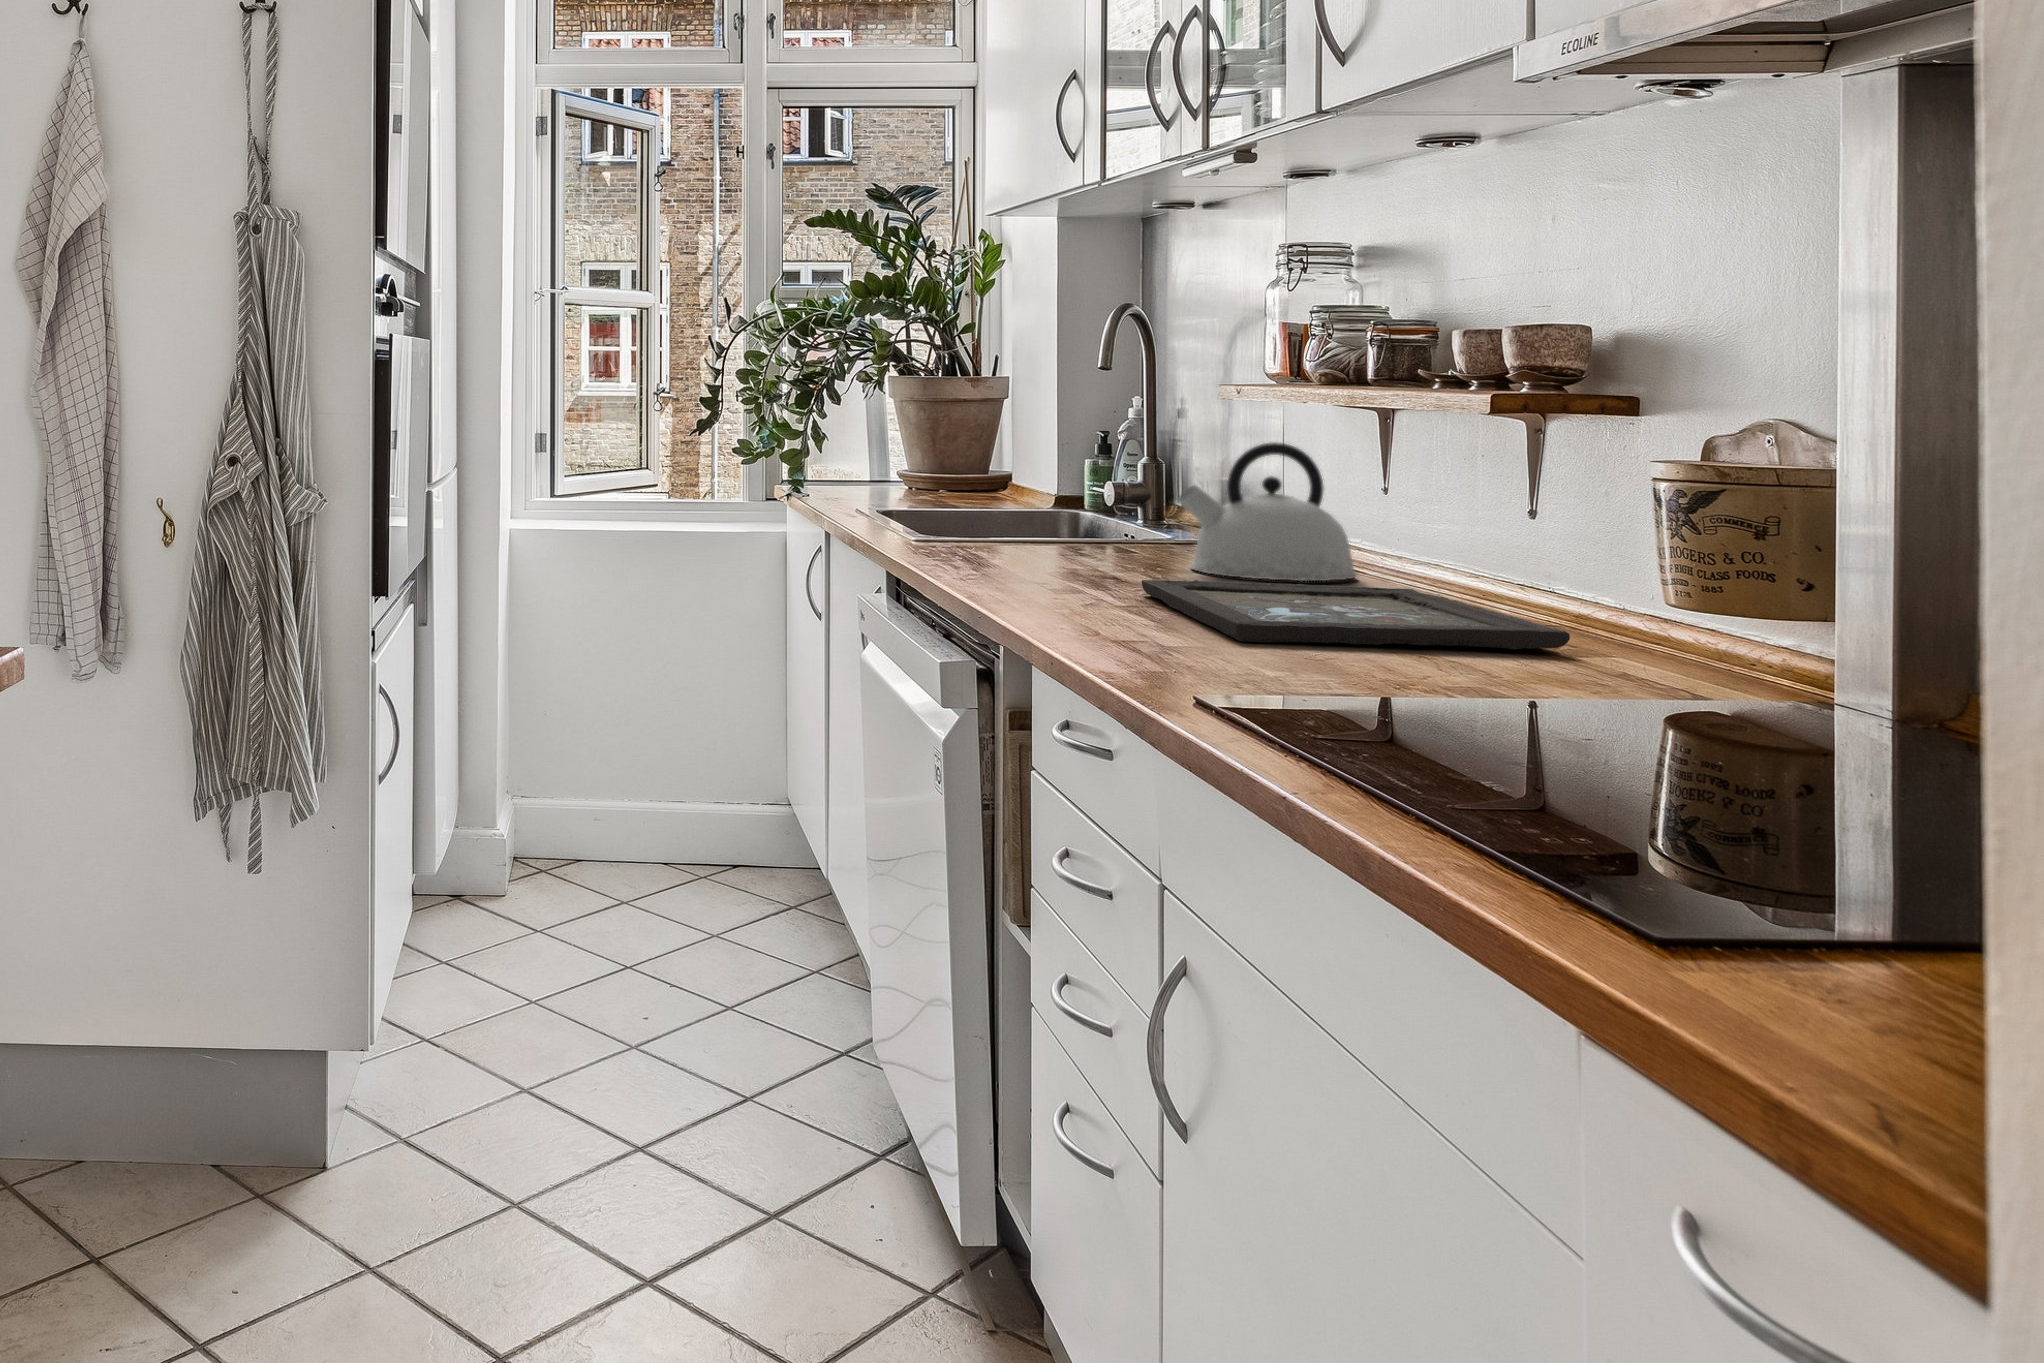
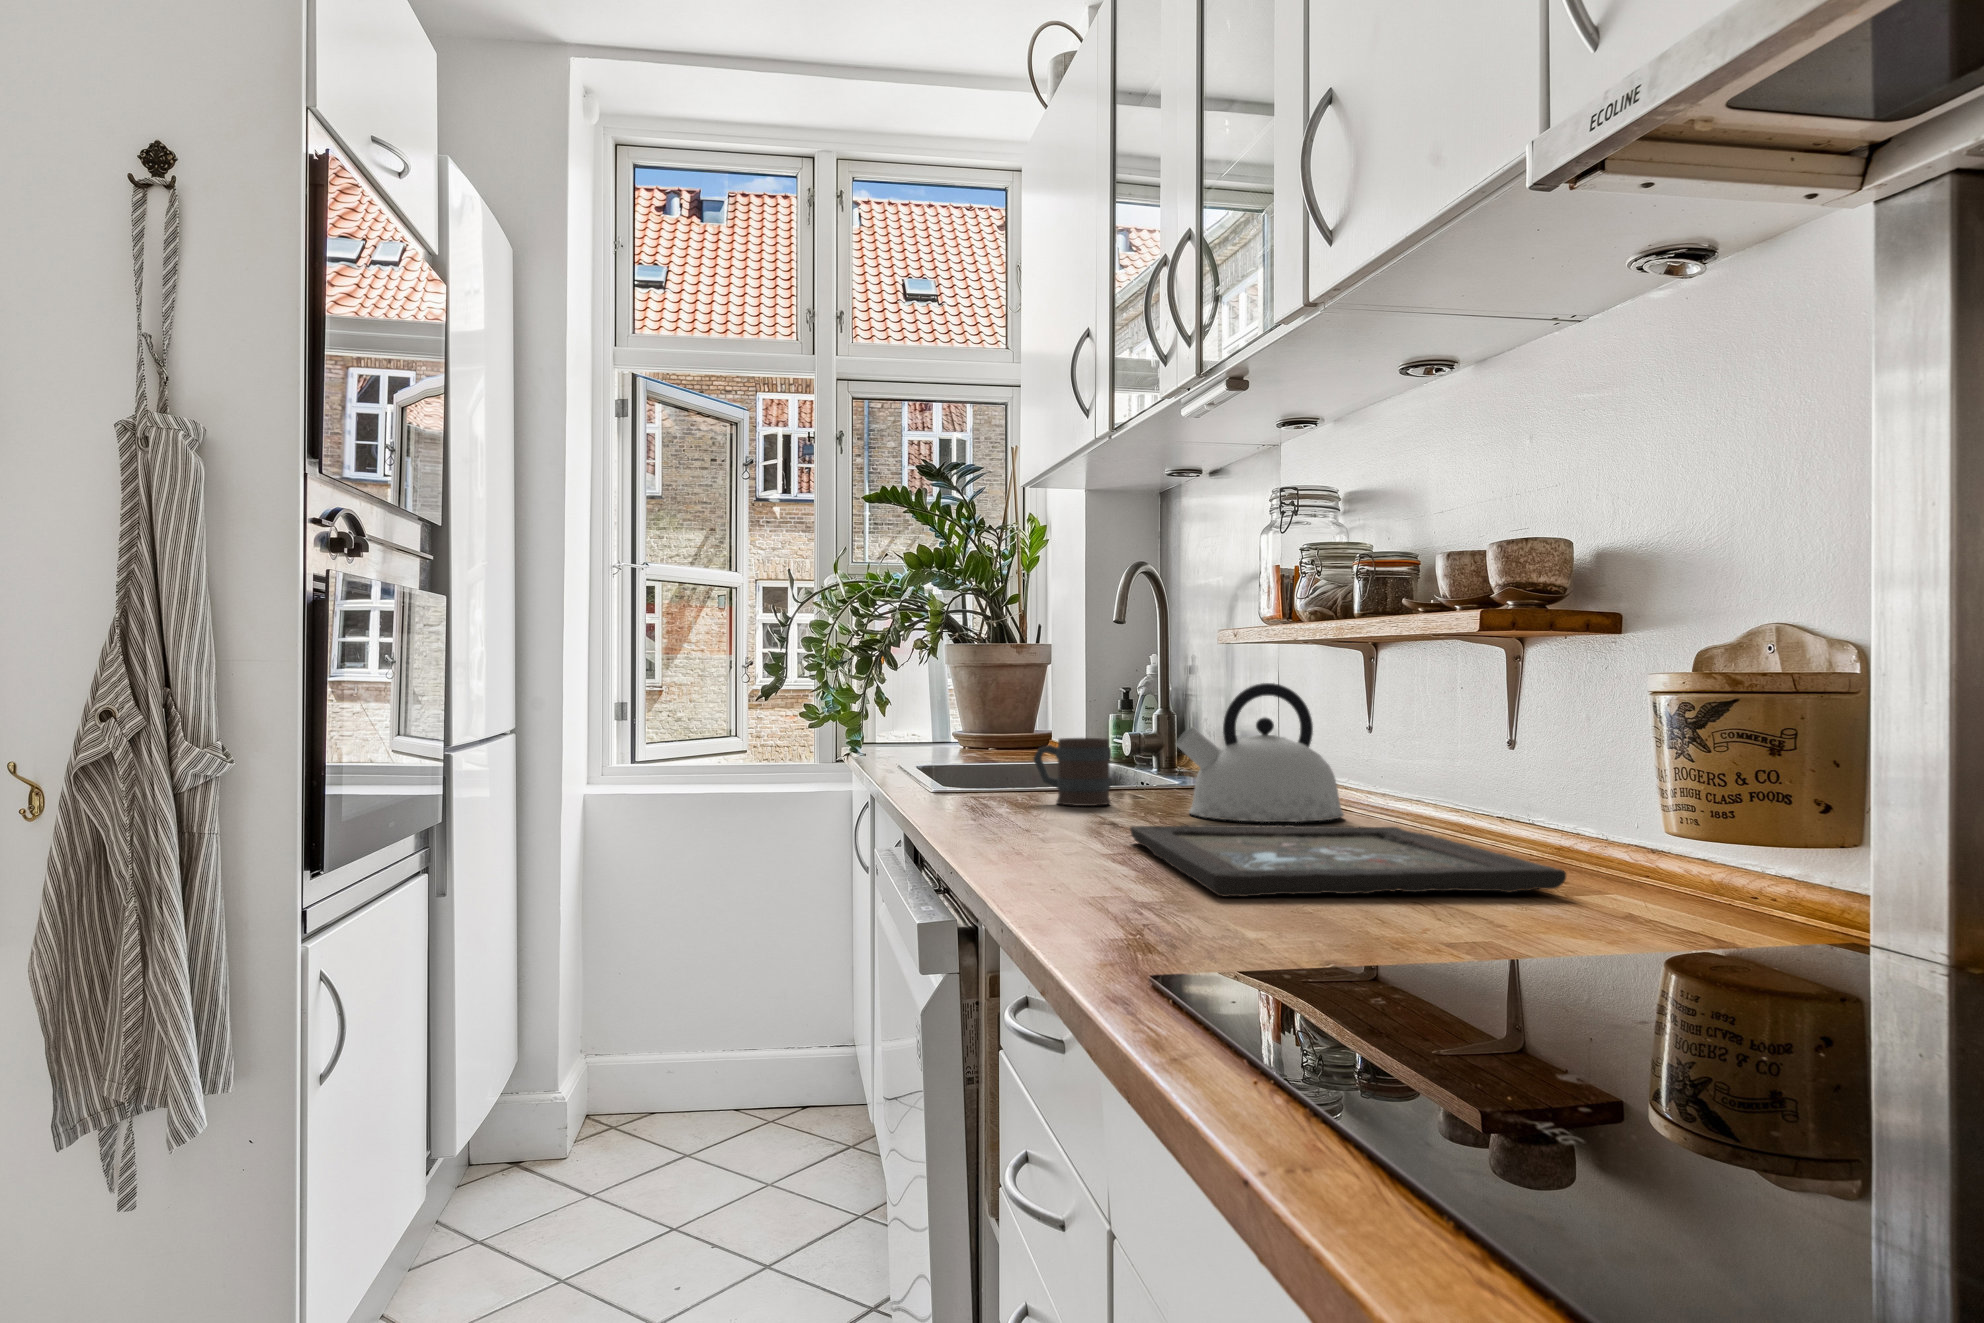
mug: none [1024,490,1106,558] -> present [1033,738,1111,806]

